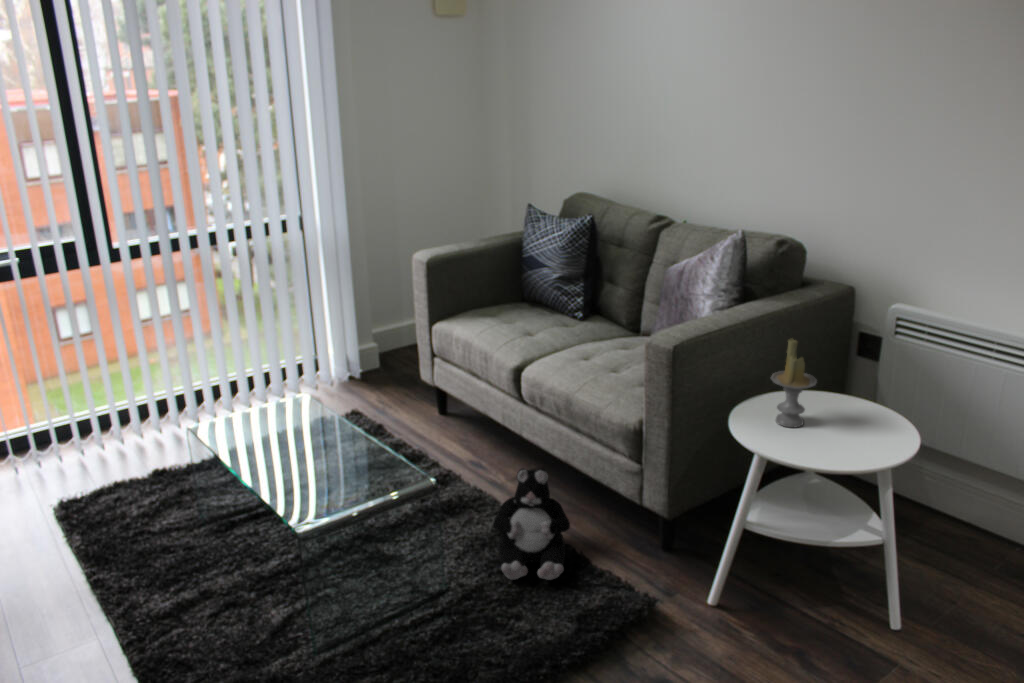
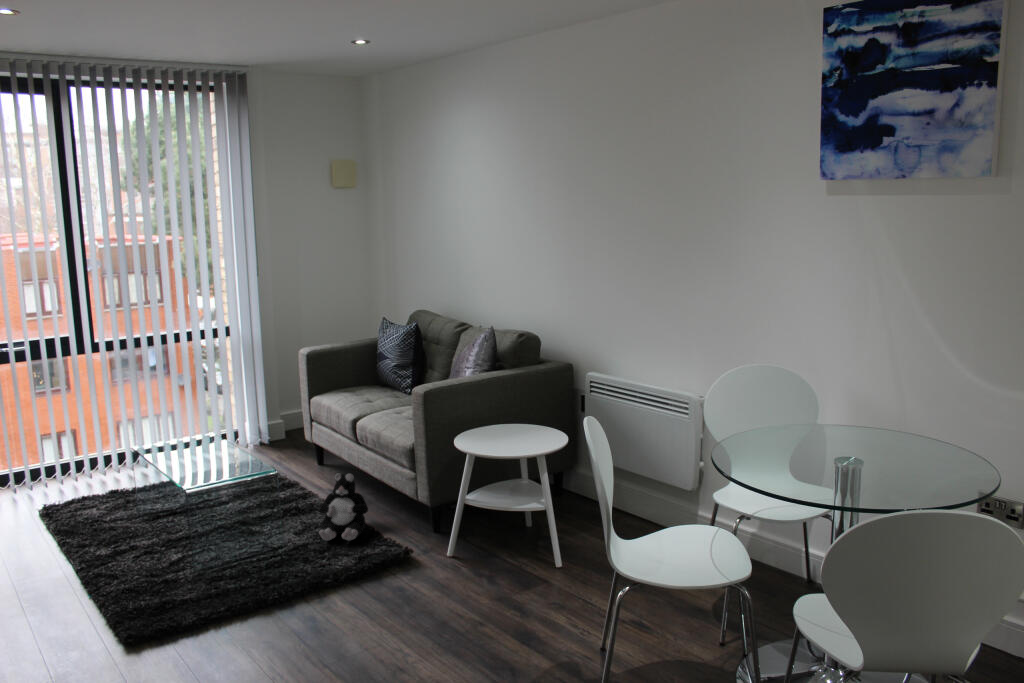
candle: present [771,339,817,428] -> none [480,385,506,440]

